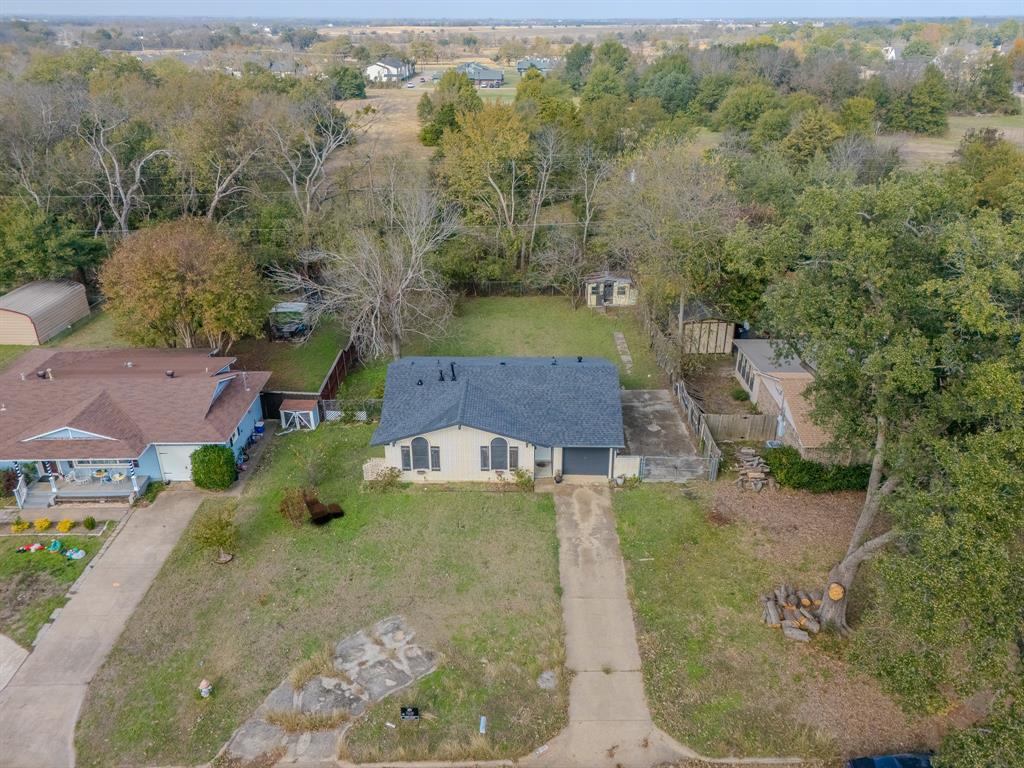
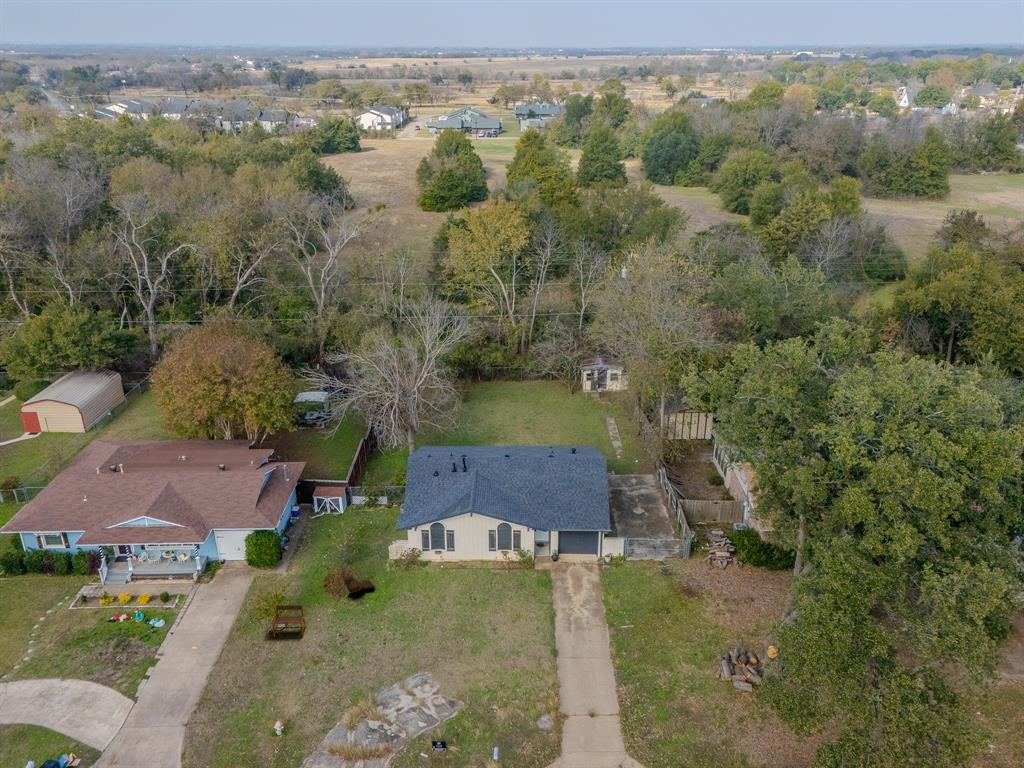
bench: none [213,532,256,571] -> present [272,605,306,637]

